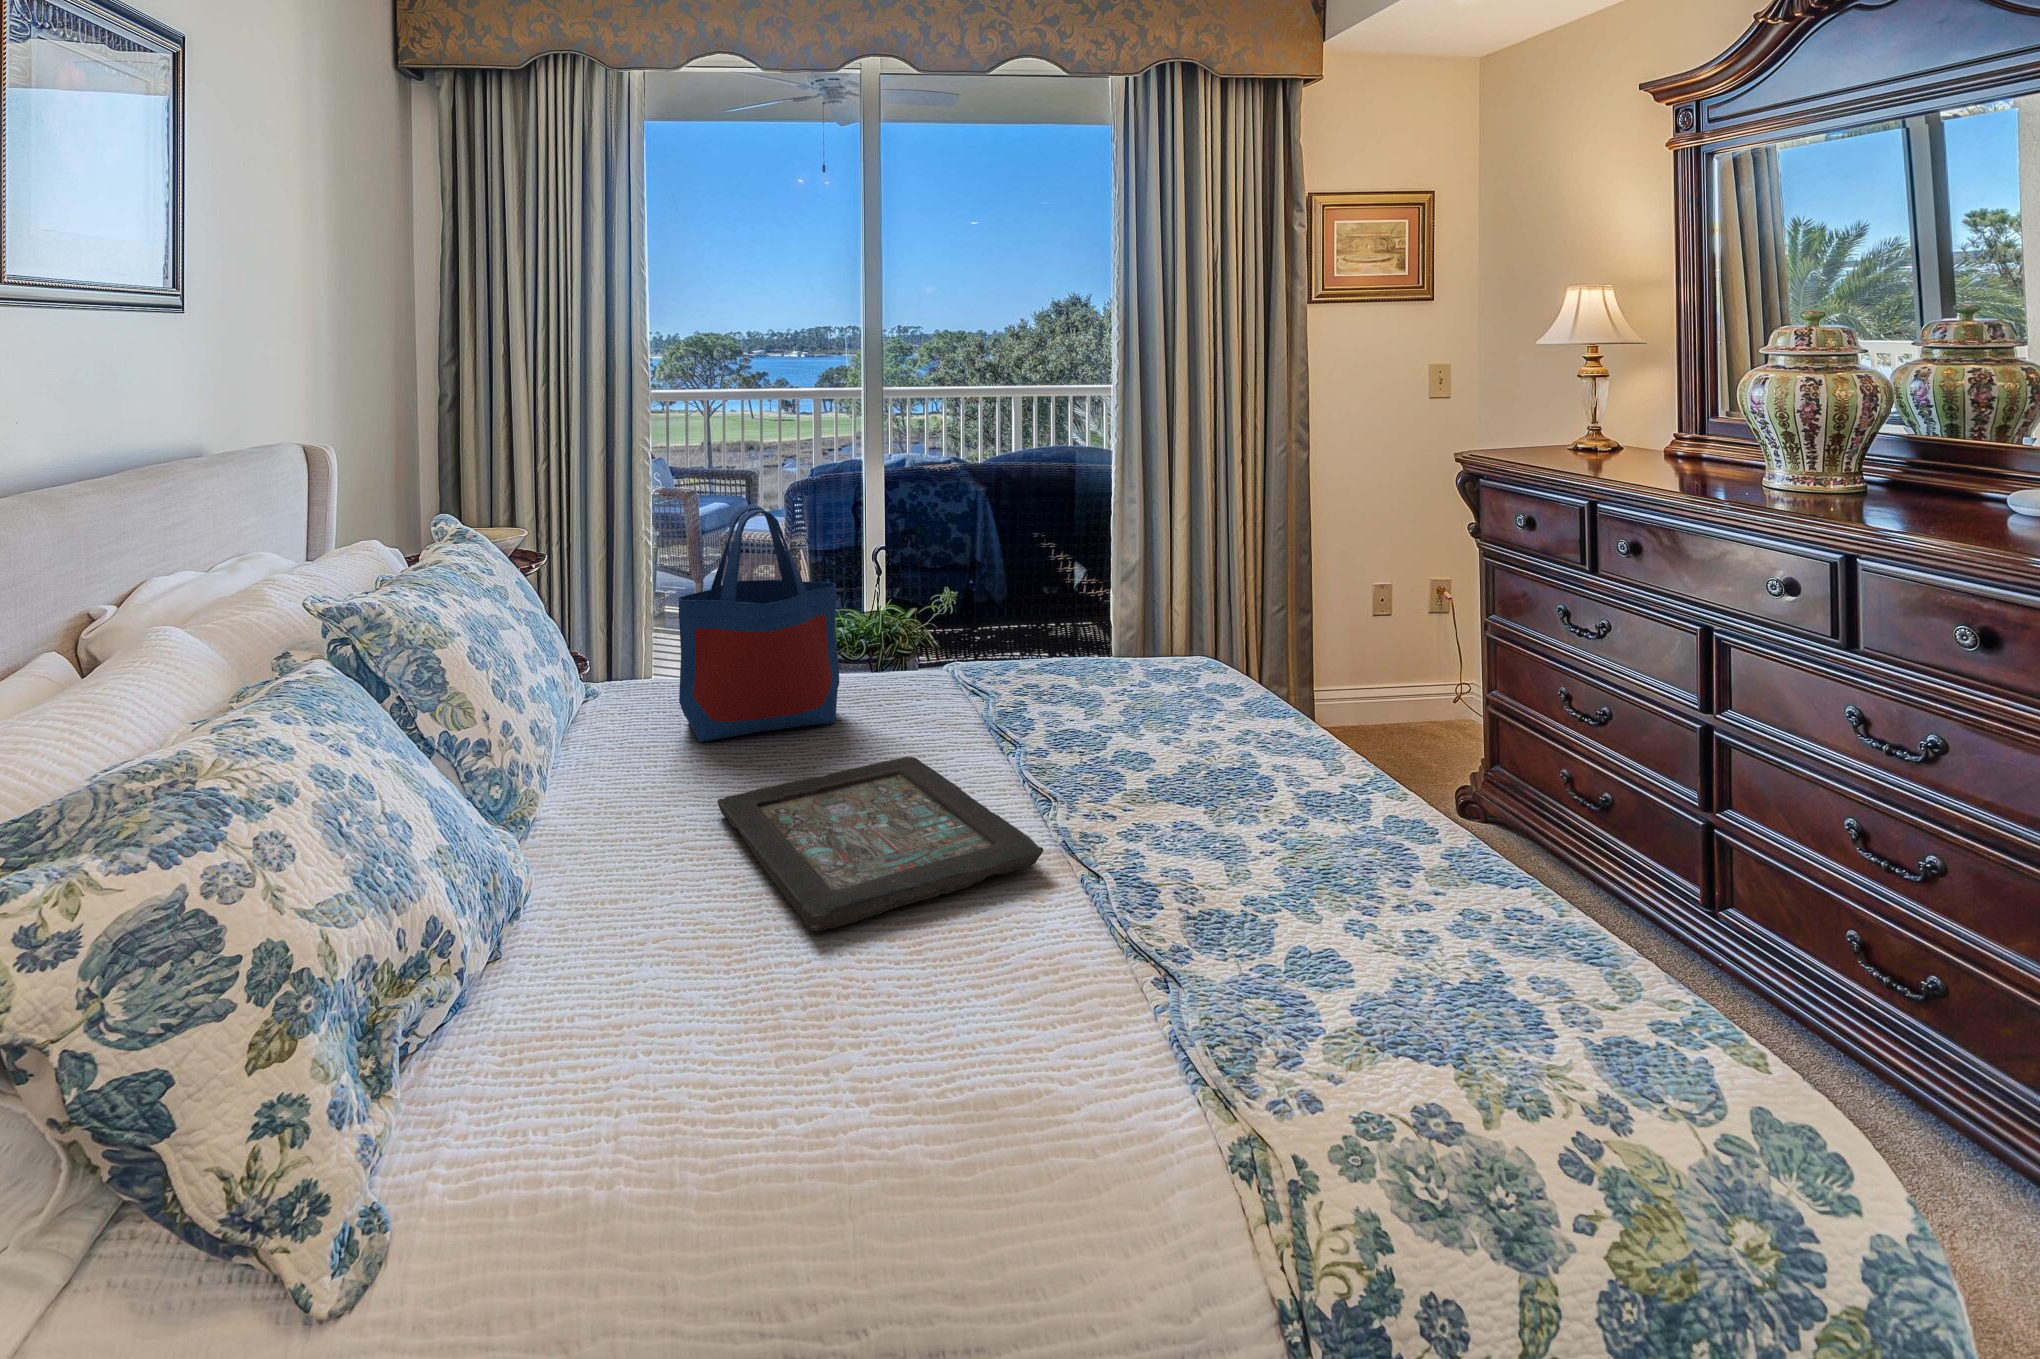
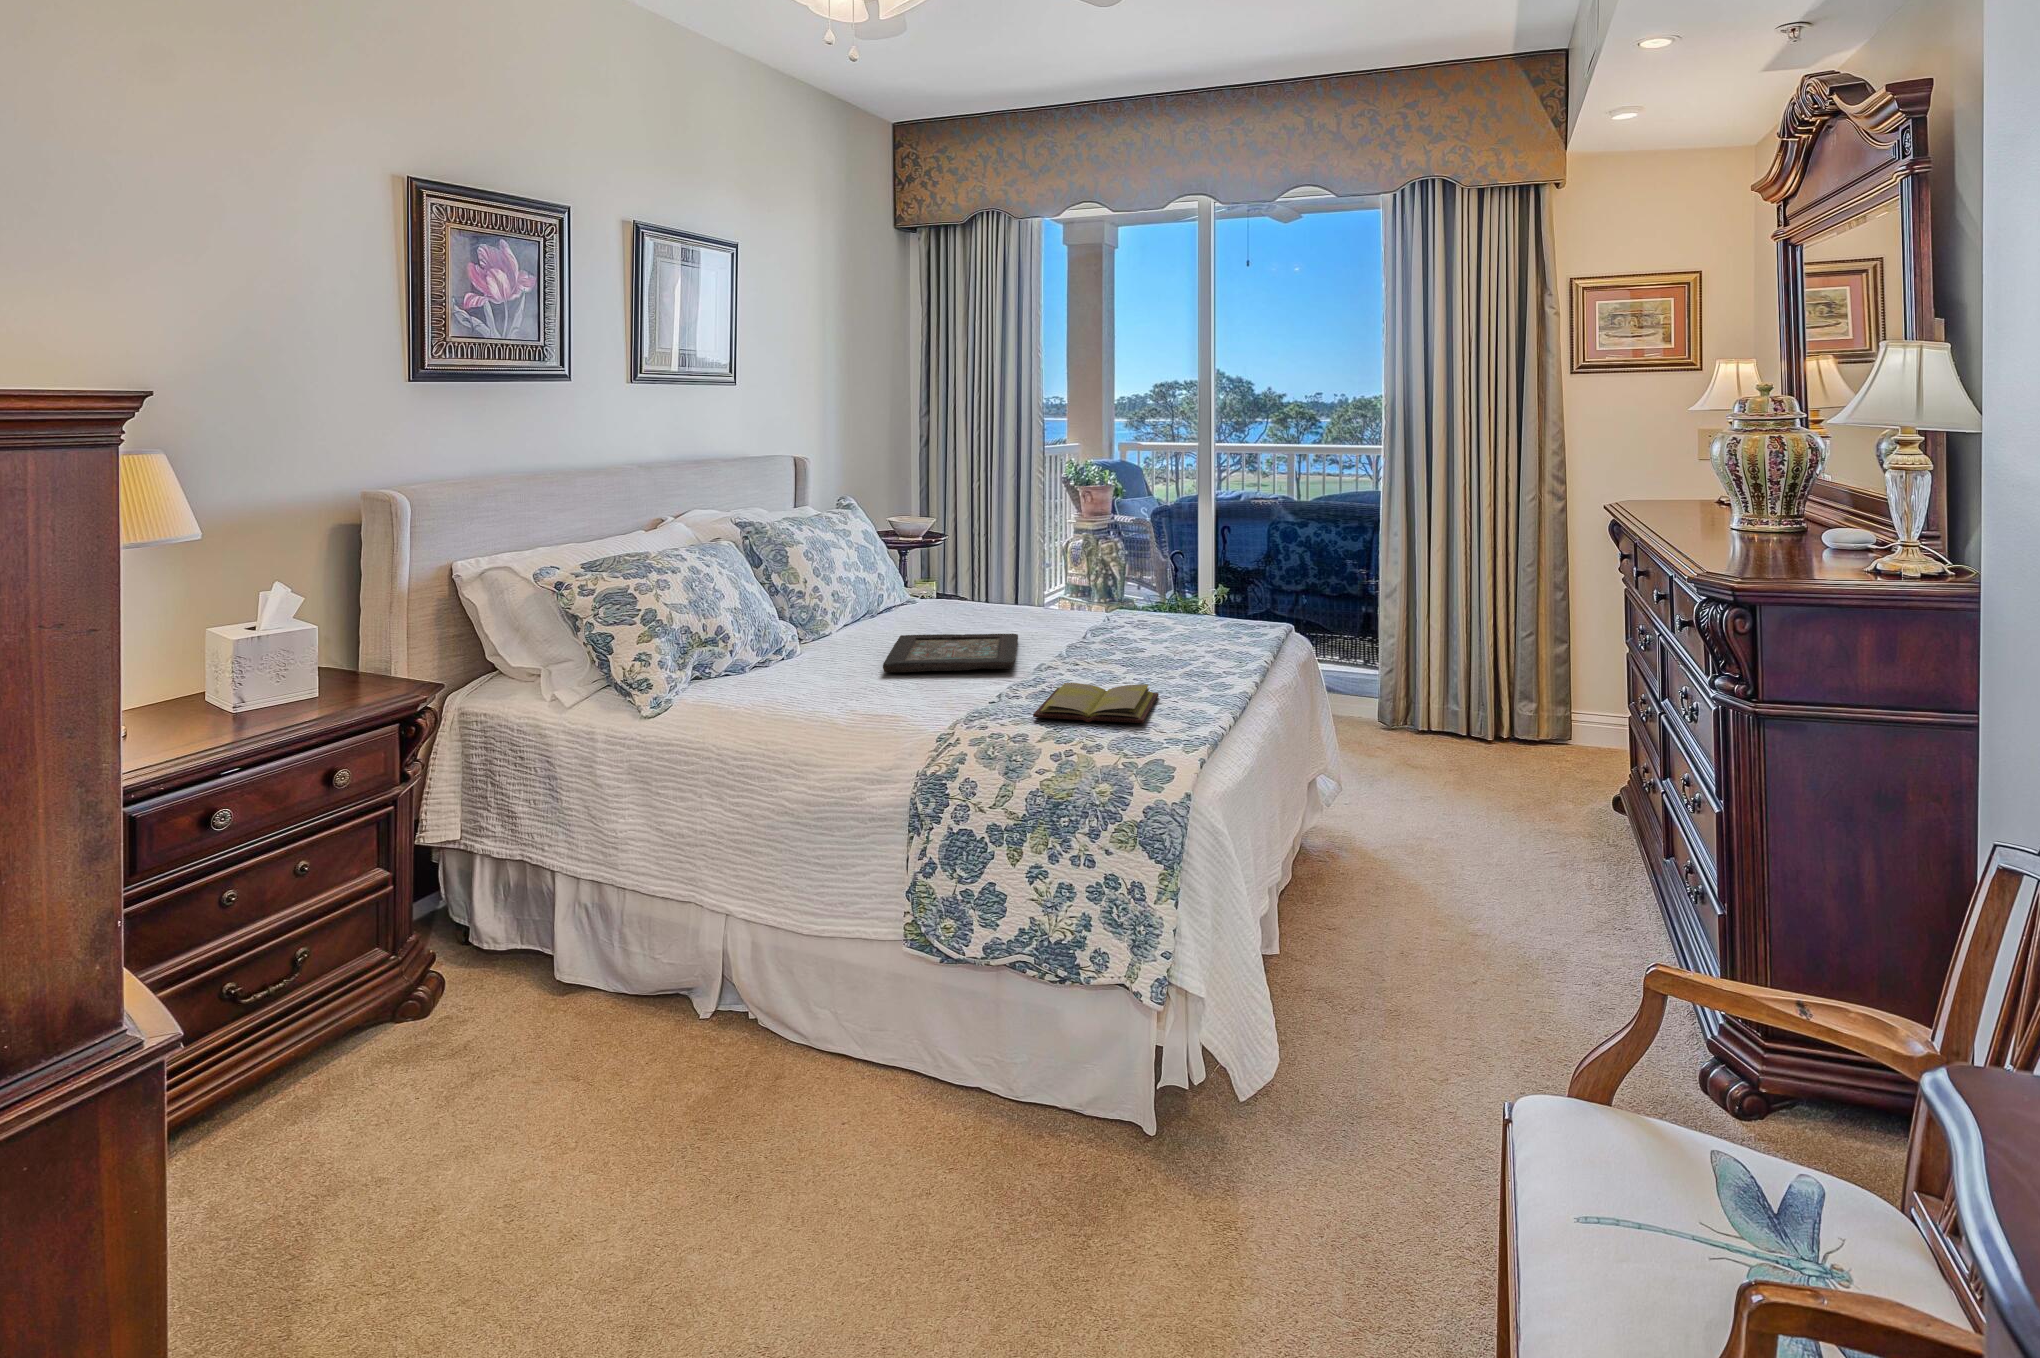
tote bag: present [679,504,839,742] -> none [926,494,1019,623]
diary: none [1200,874,1527,1039] -> present [1033,683,1159,723]

